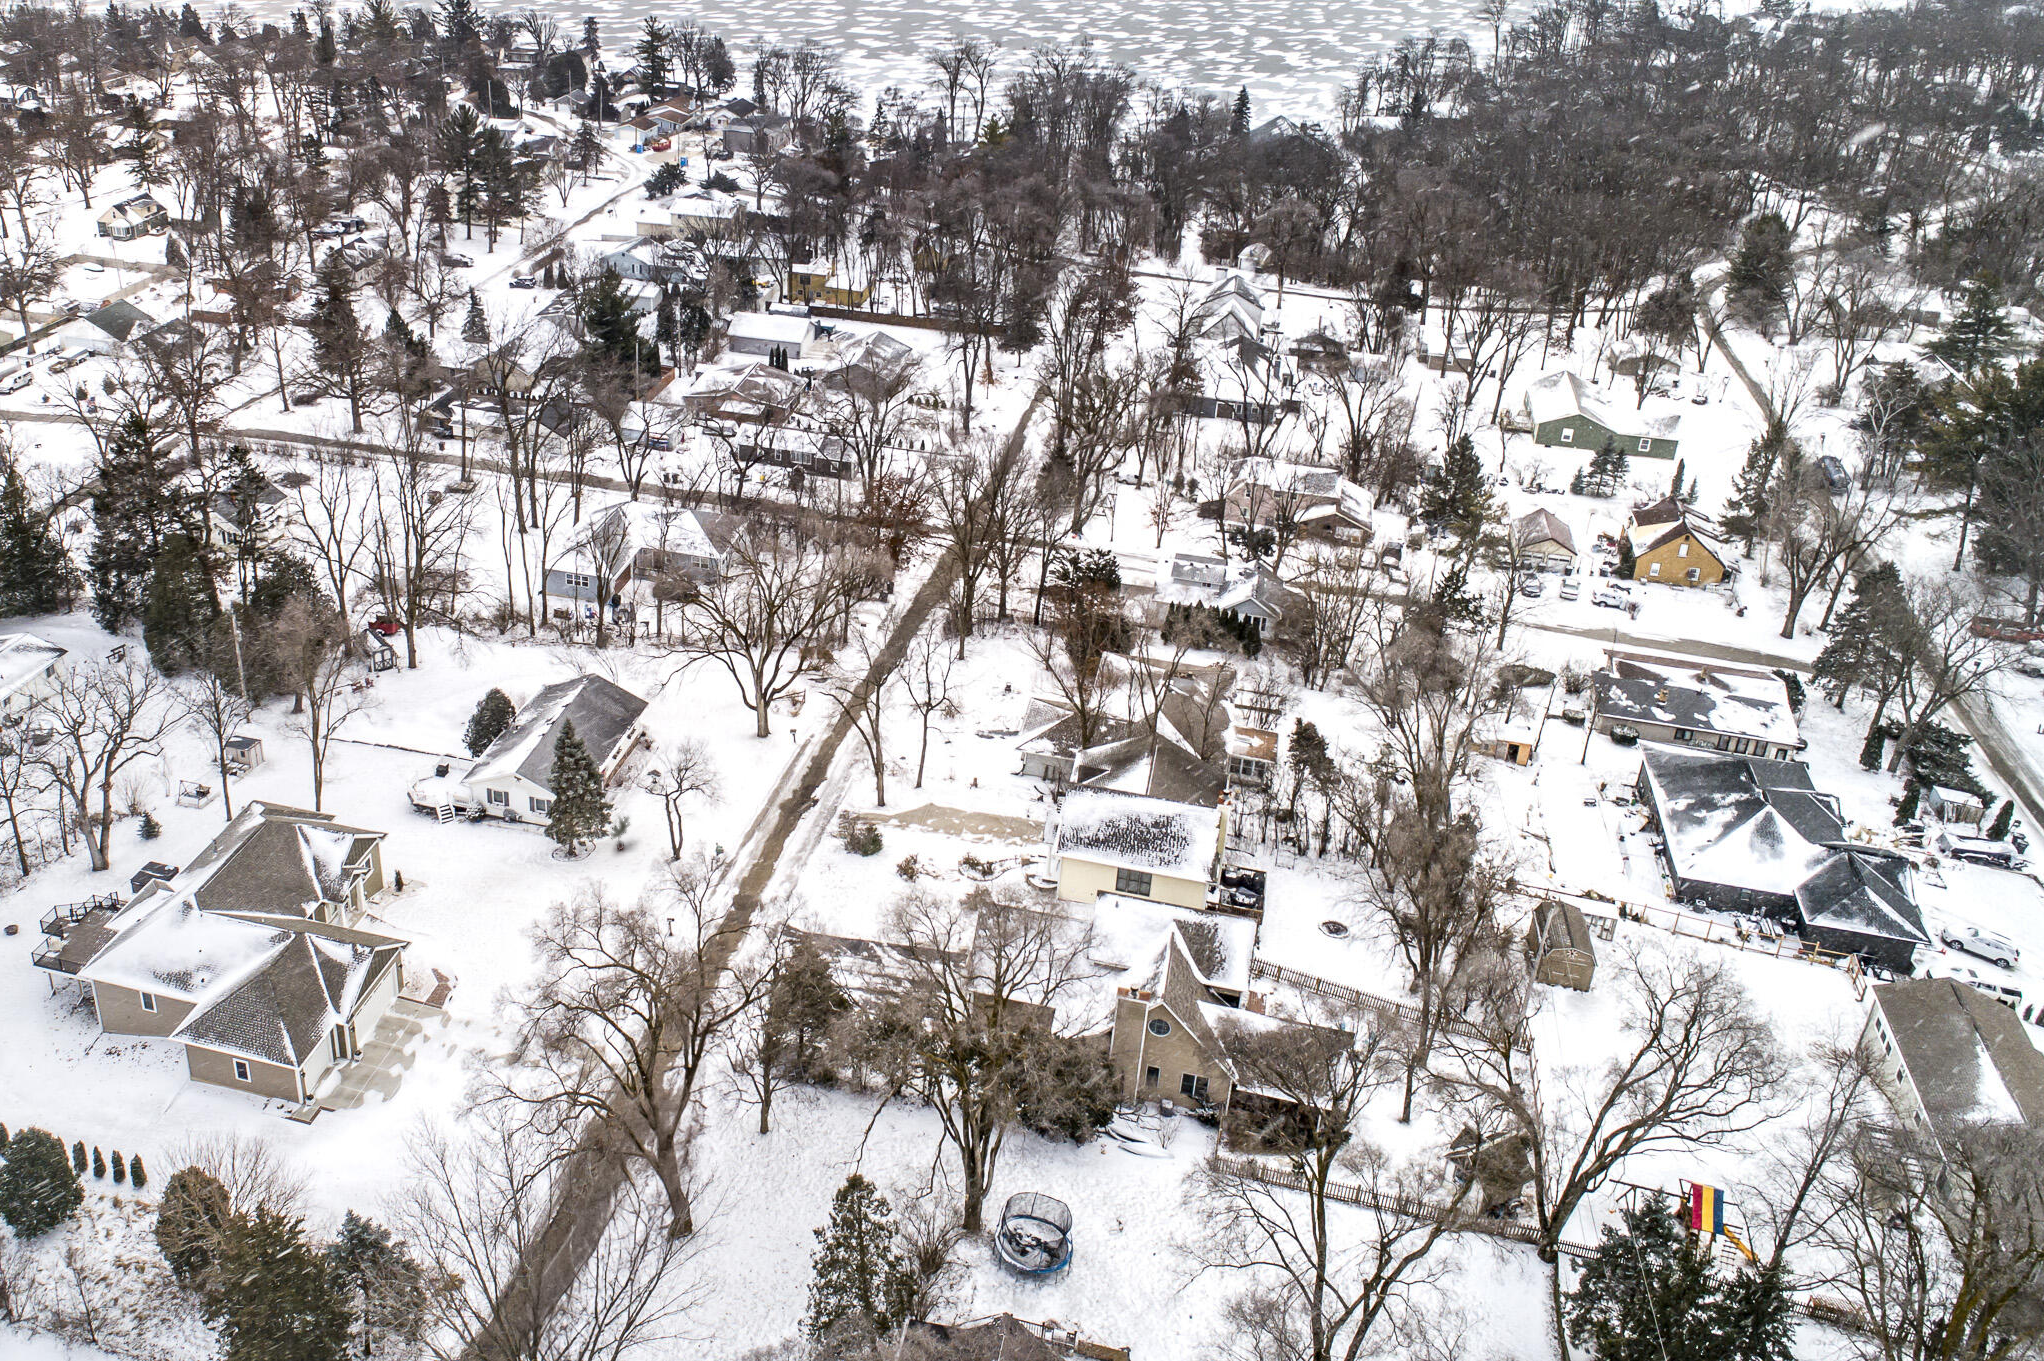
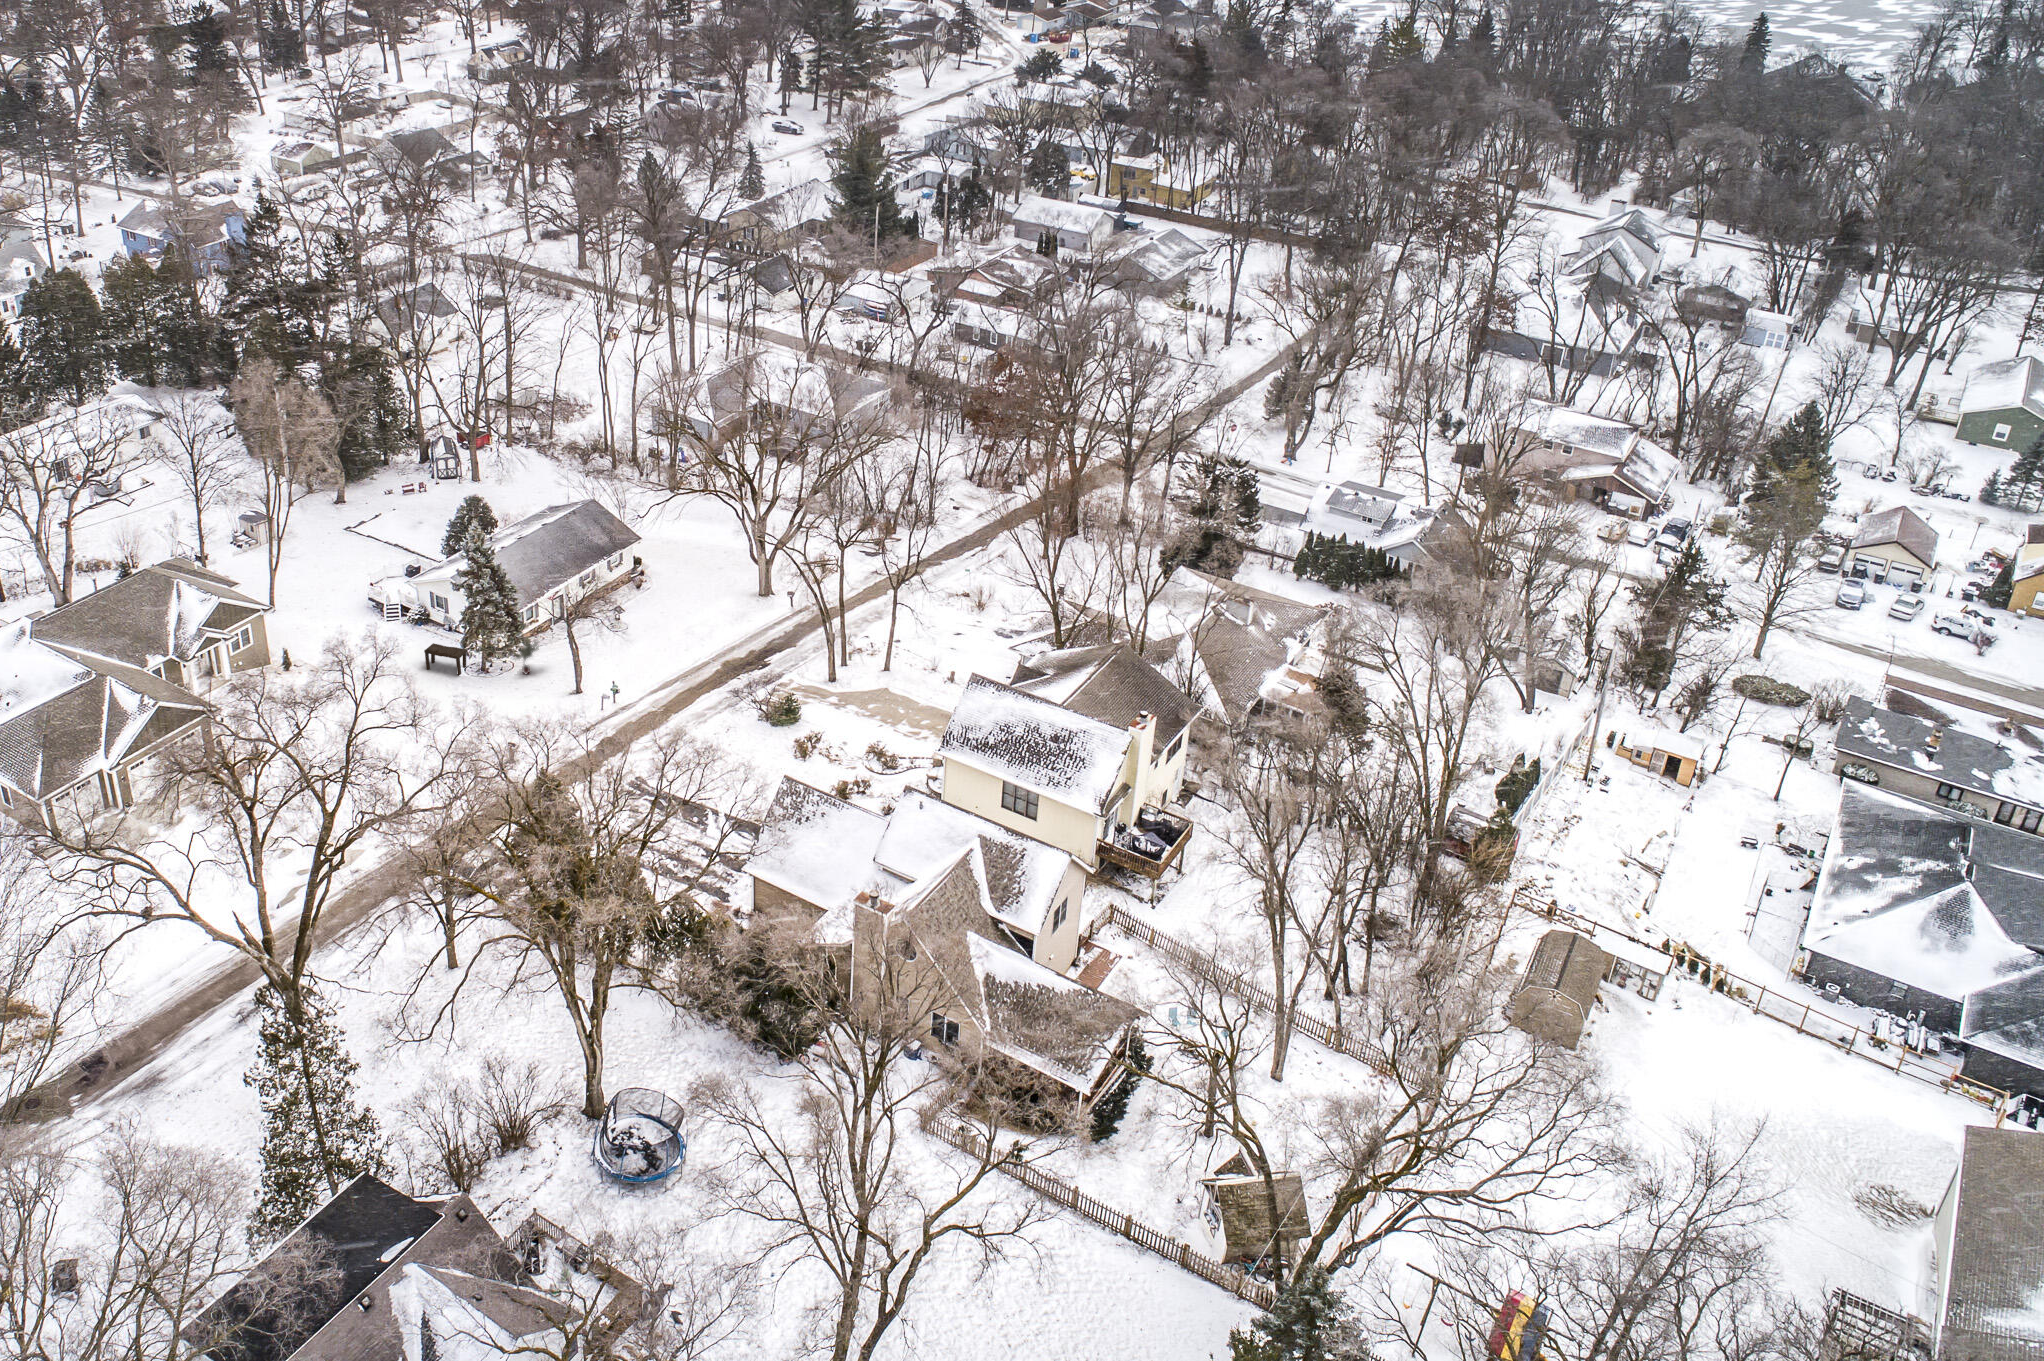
bench: none [525,838,564,864] -> present [424,643,467,675]

